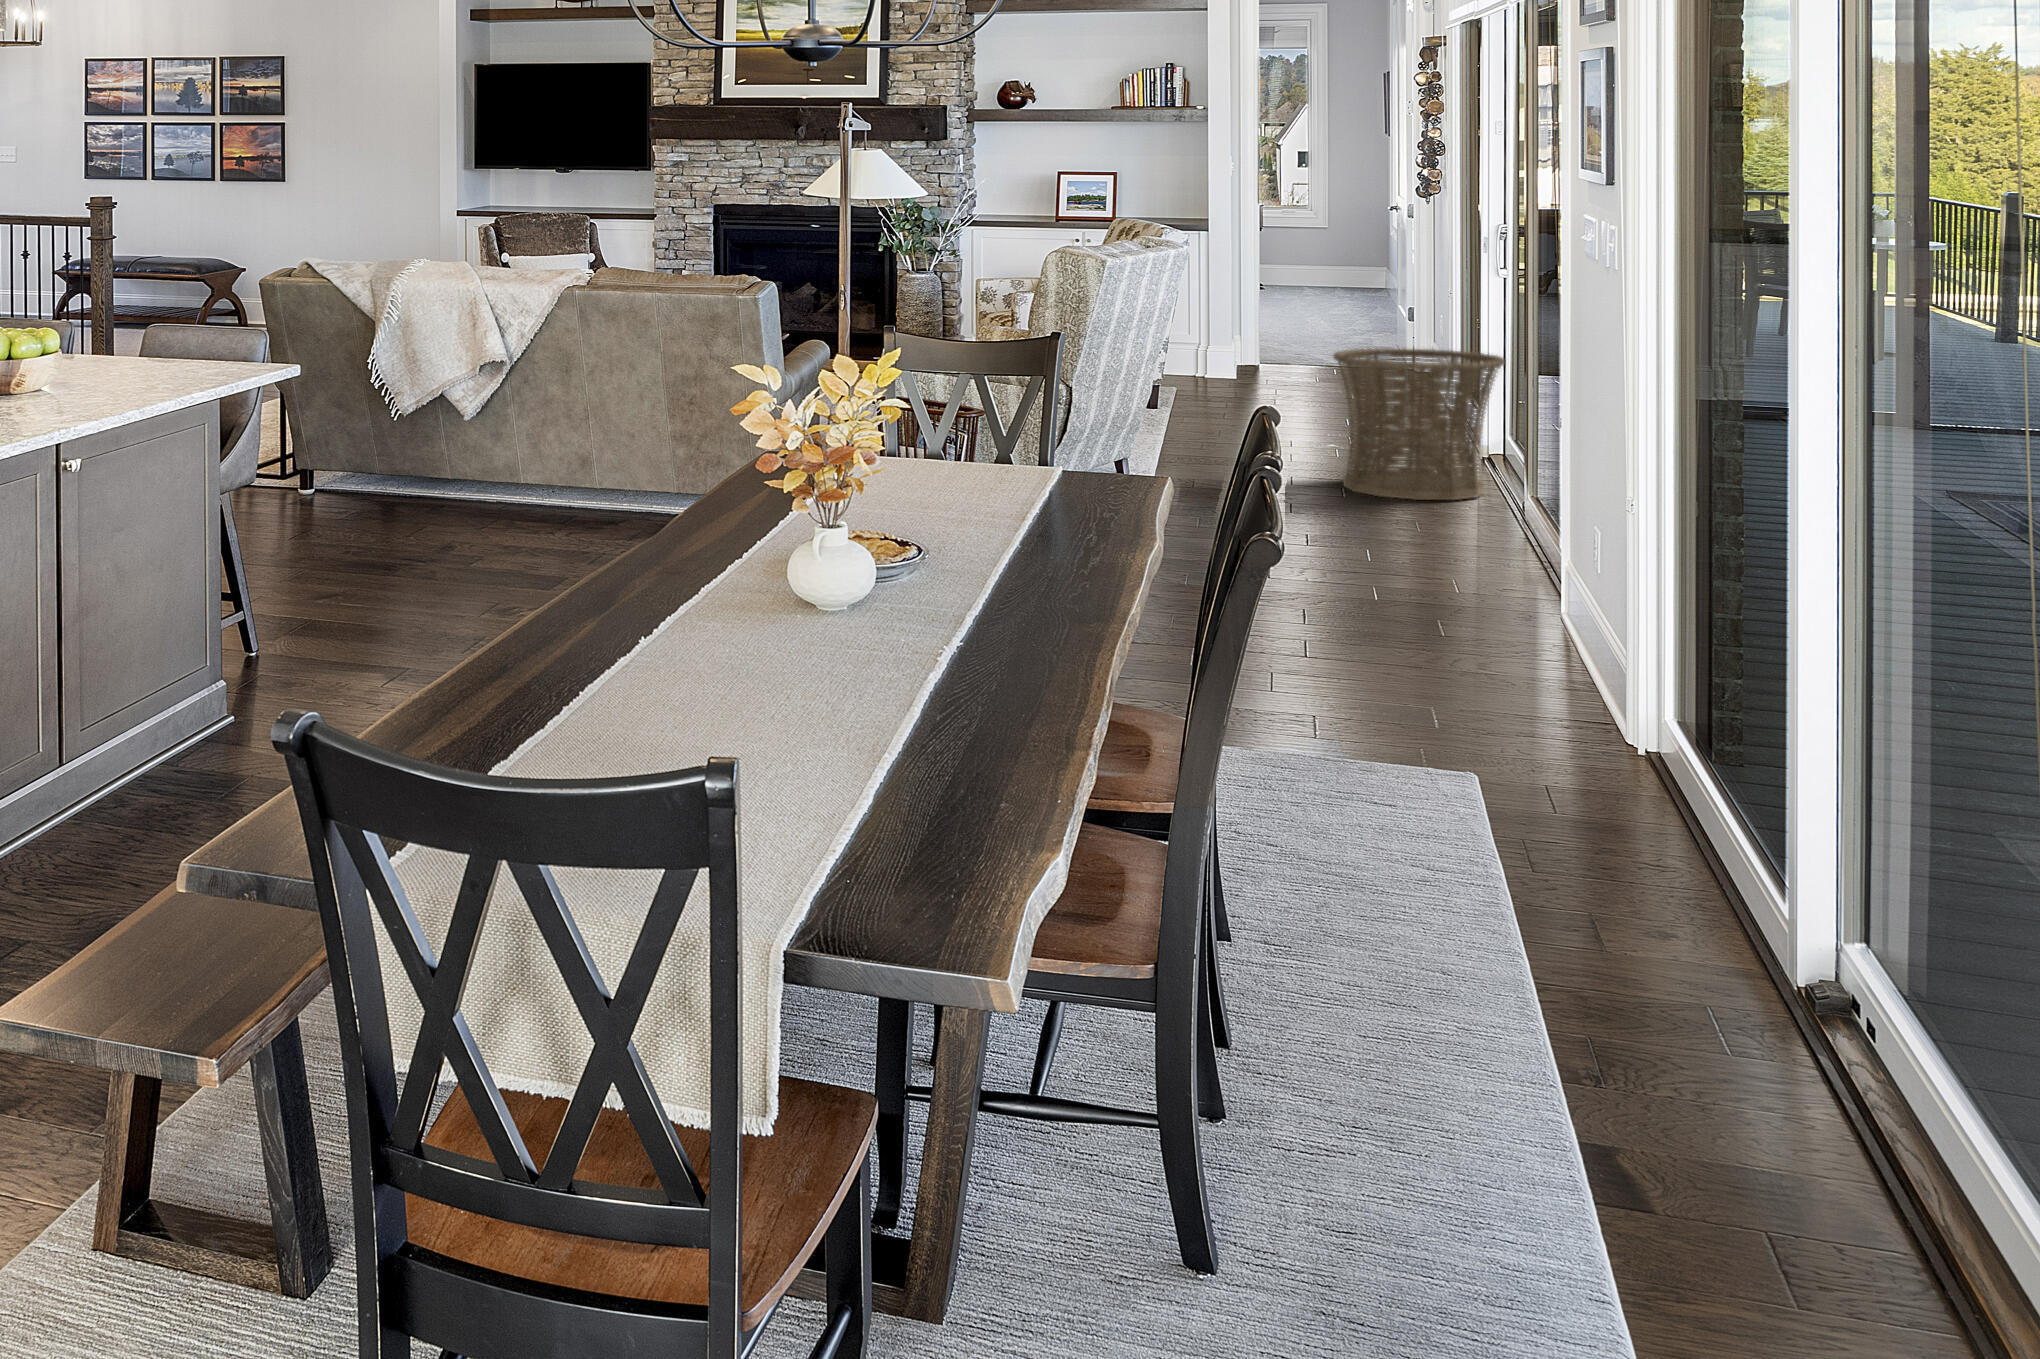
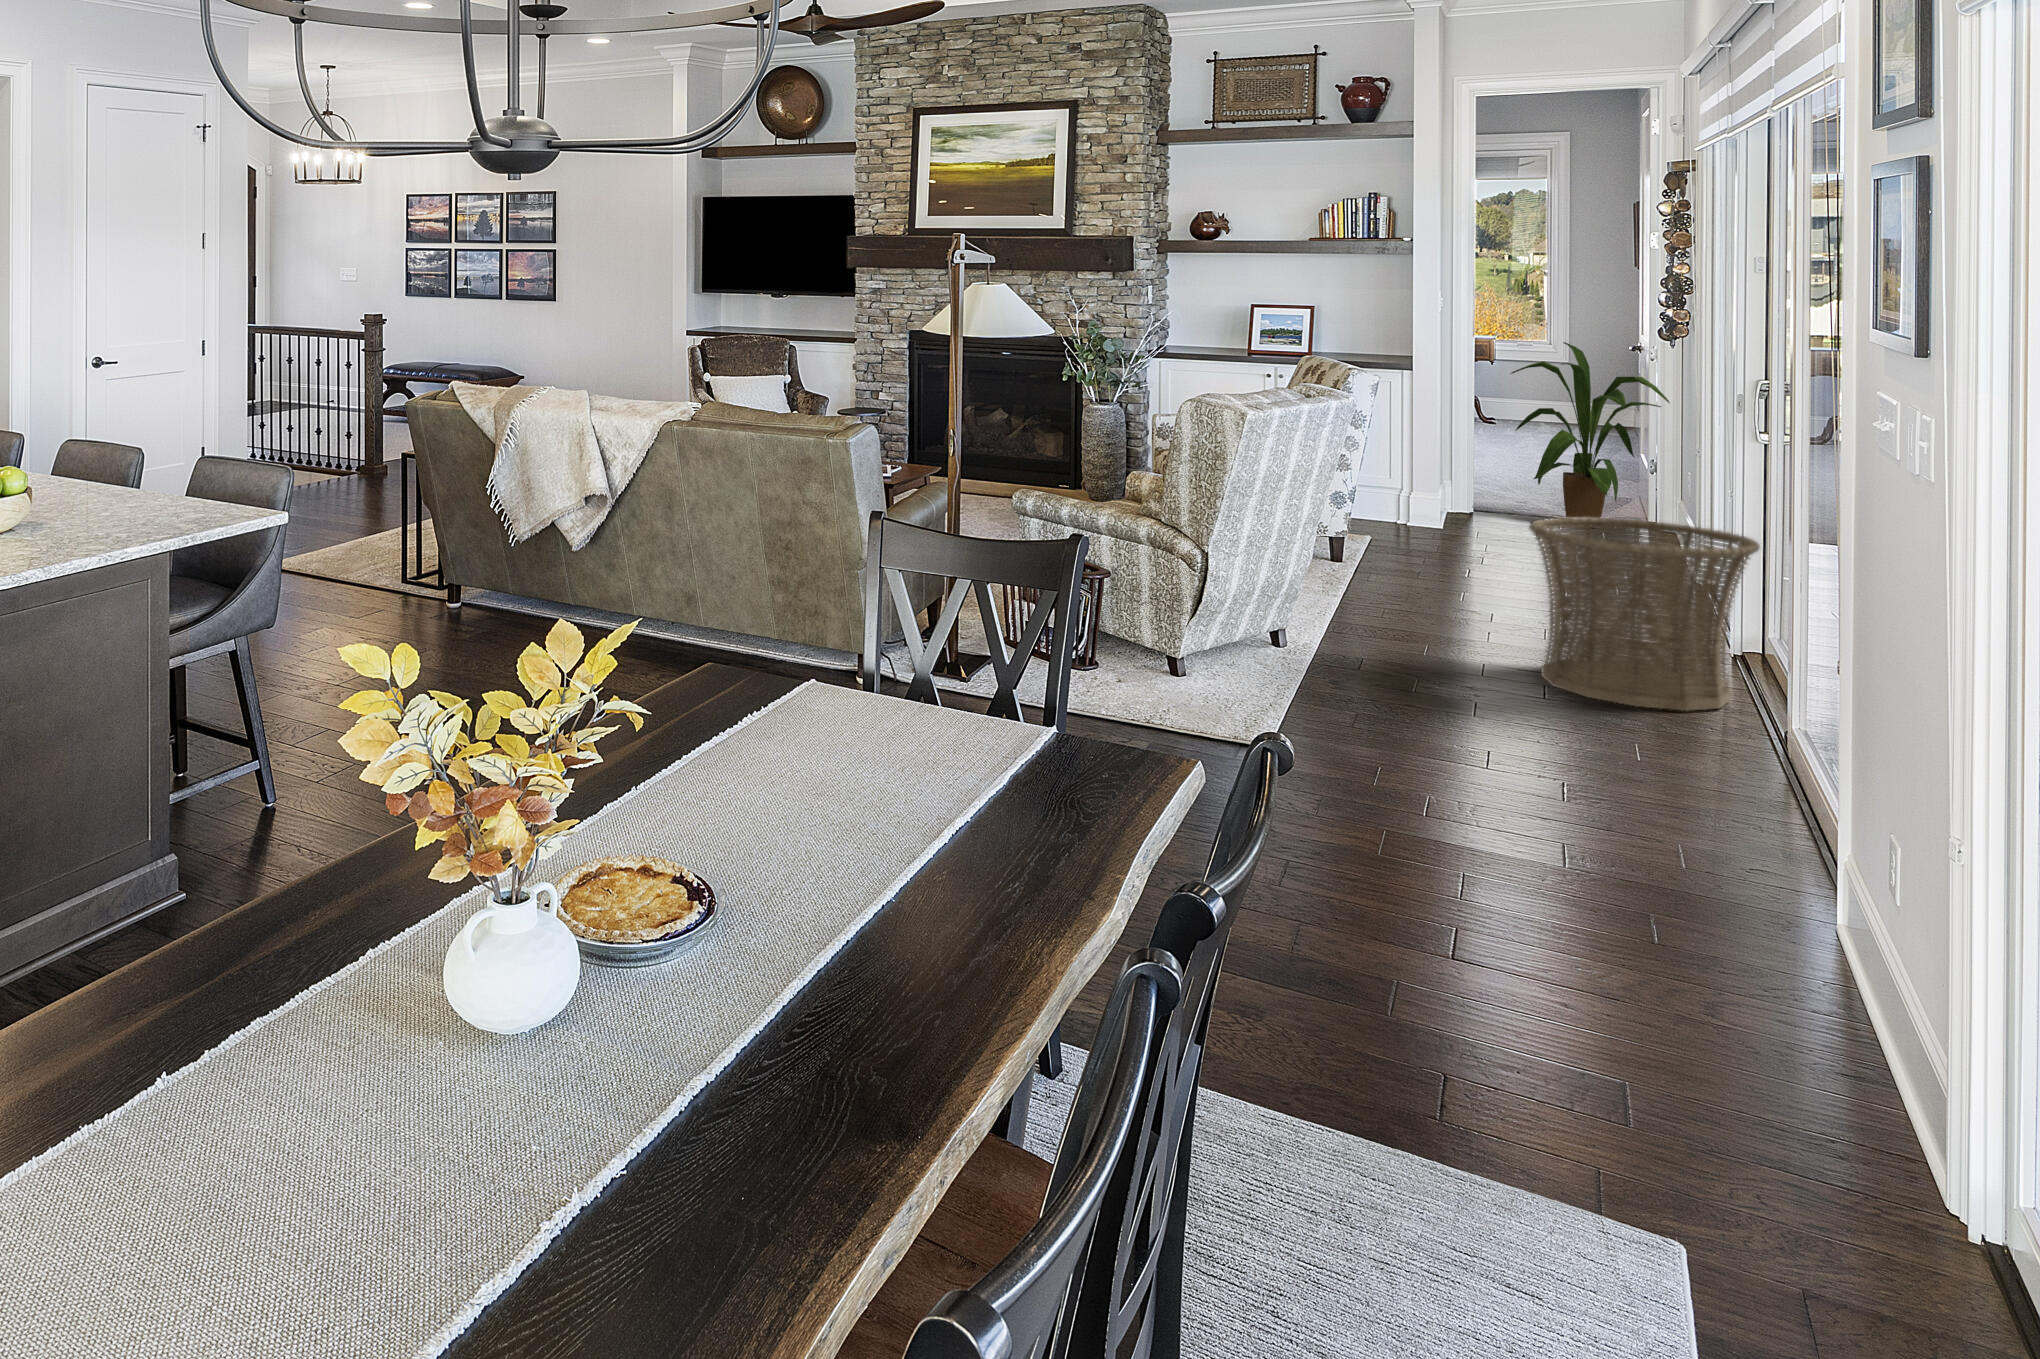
house plant: none [1290,206,1427,384] -> present [1510,342,1670,526]

